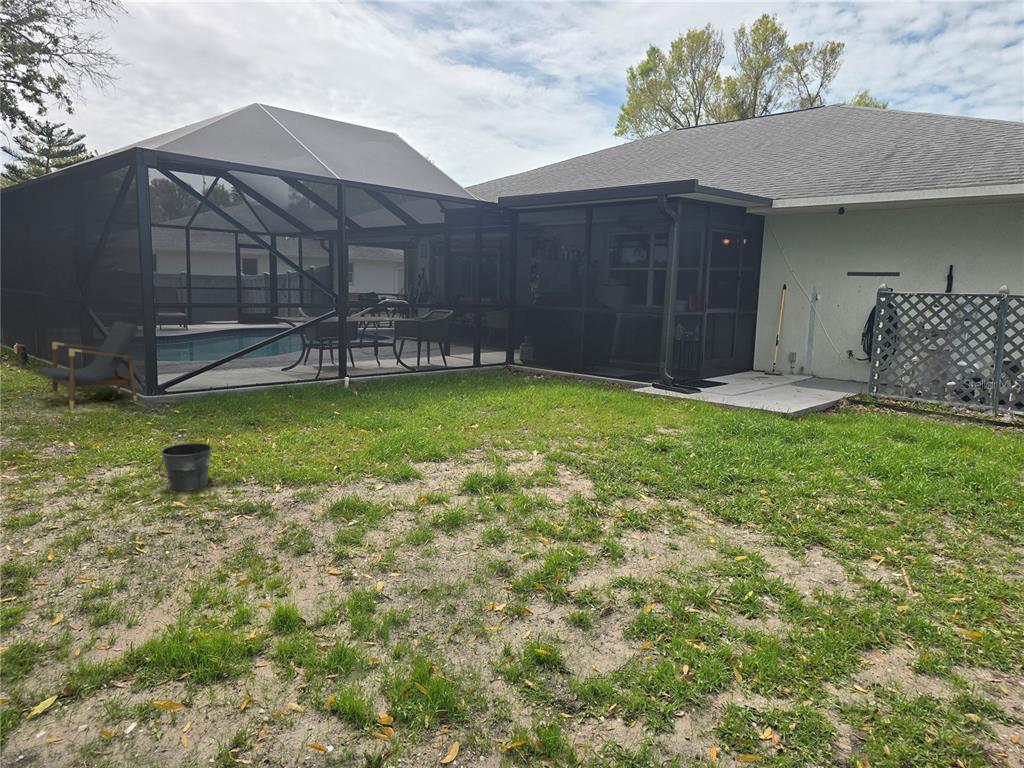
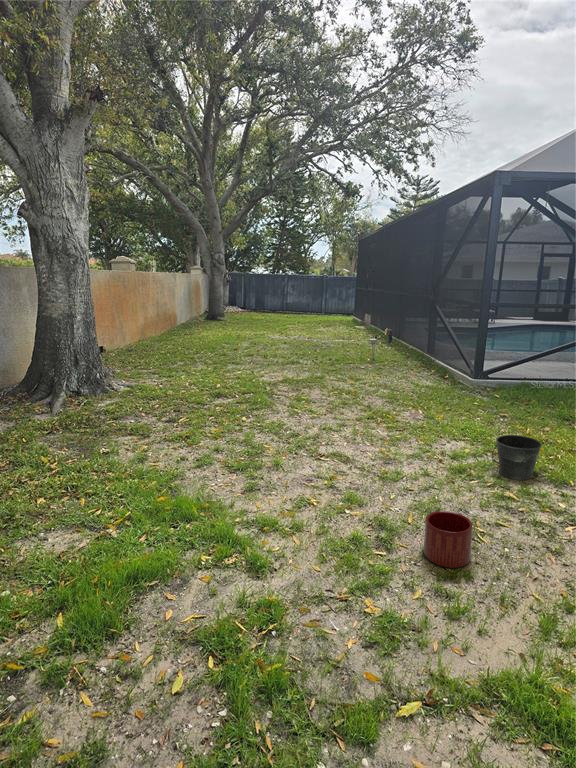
lounge chair: present [39,321,138,410] -> none [402,317,472,382]
planter: none [63,527,125,587] -> present [424,511,473,568]

